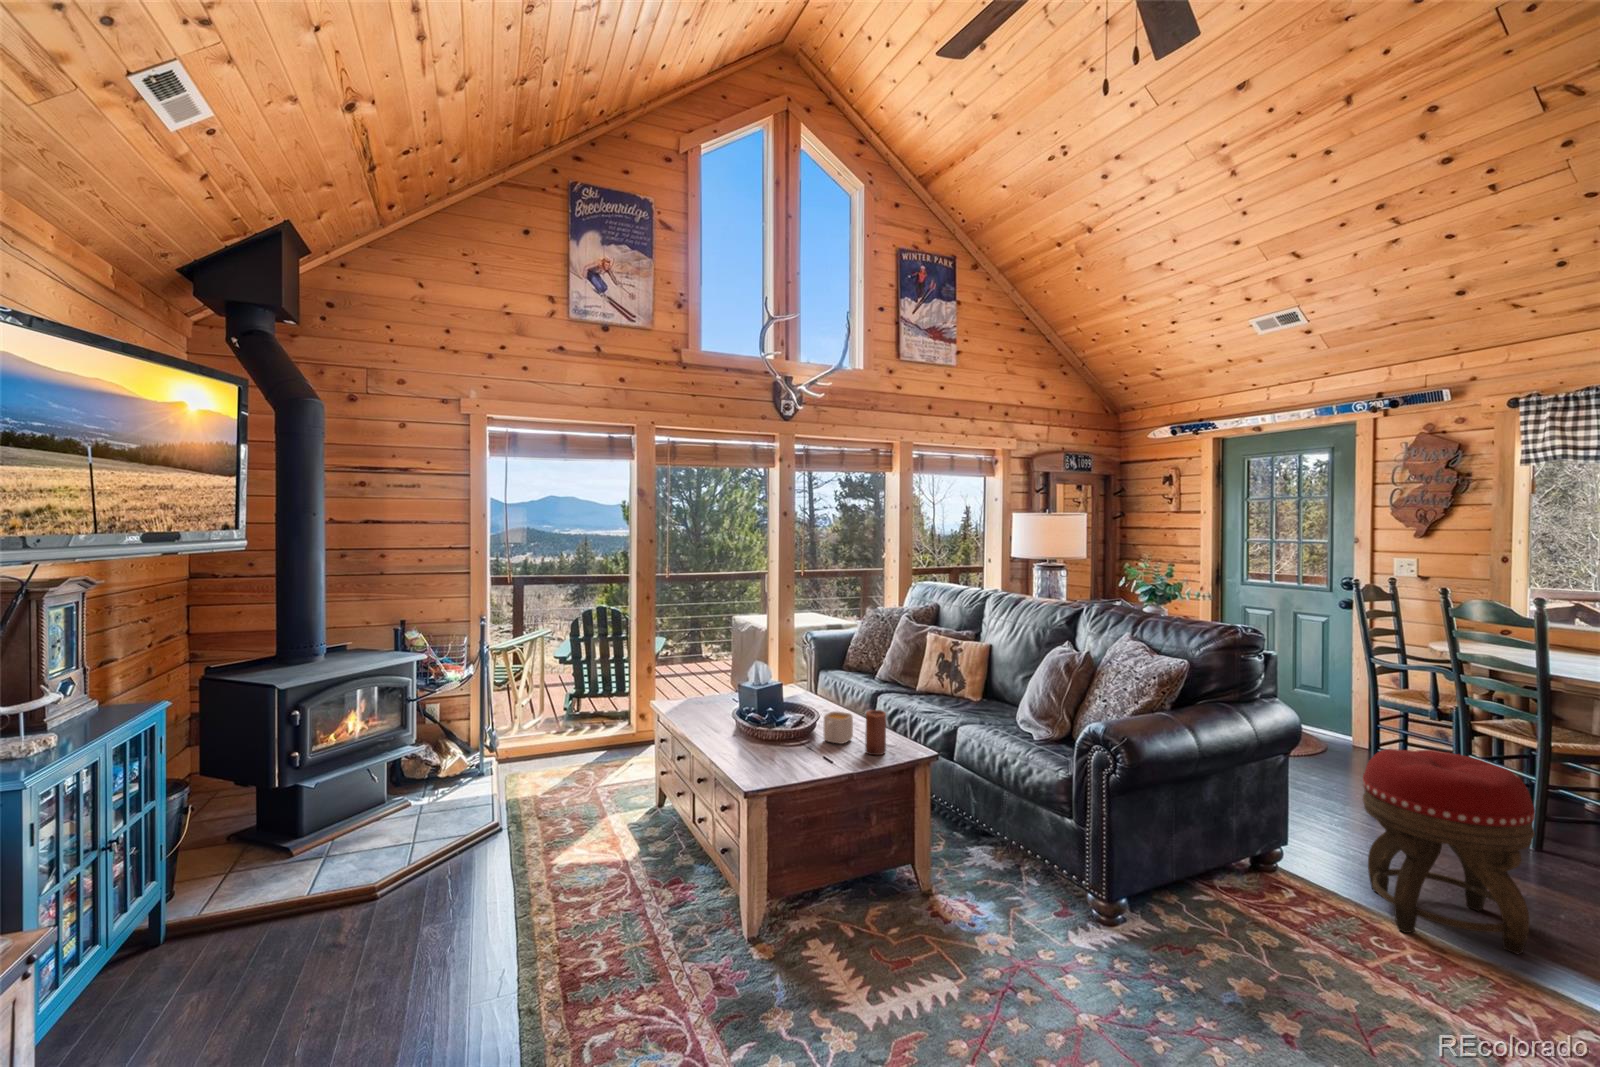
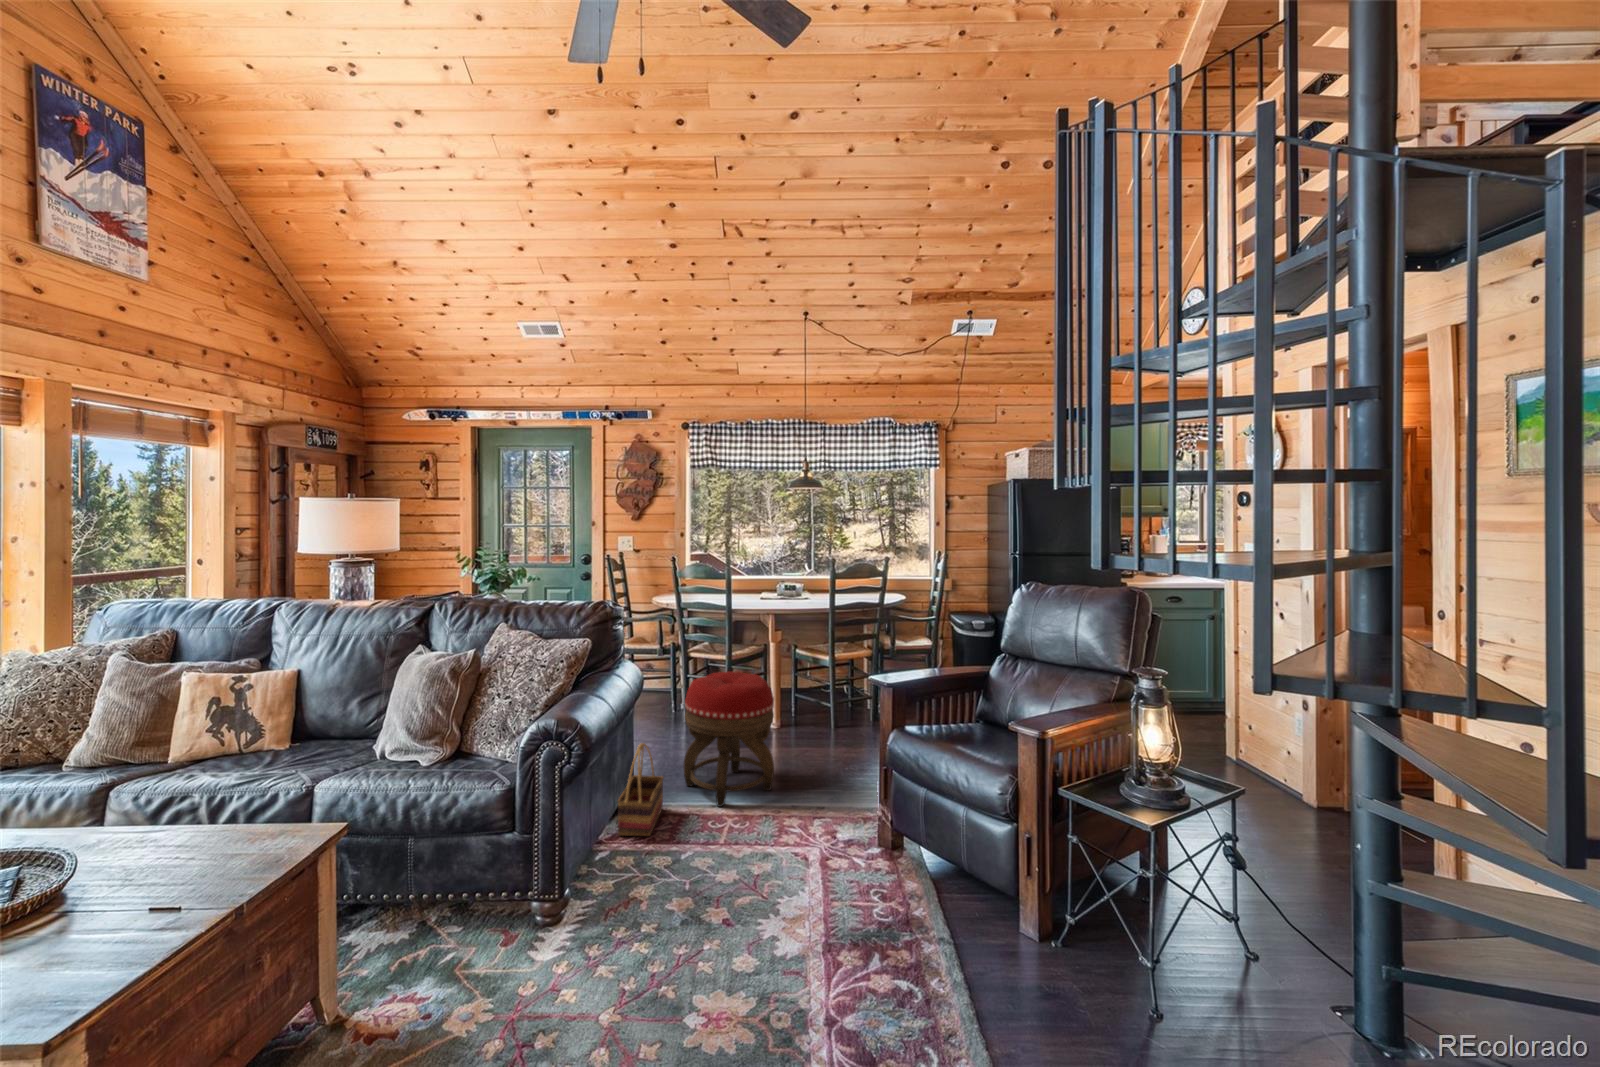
candle: present [865,710,886,755] -> none [220,801,260,875]
mug: present [824,712,853,744] -> none [110,826,173,890]
basket: none [1232,800,1315,913] -> present [618,743,664,836]

